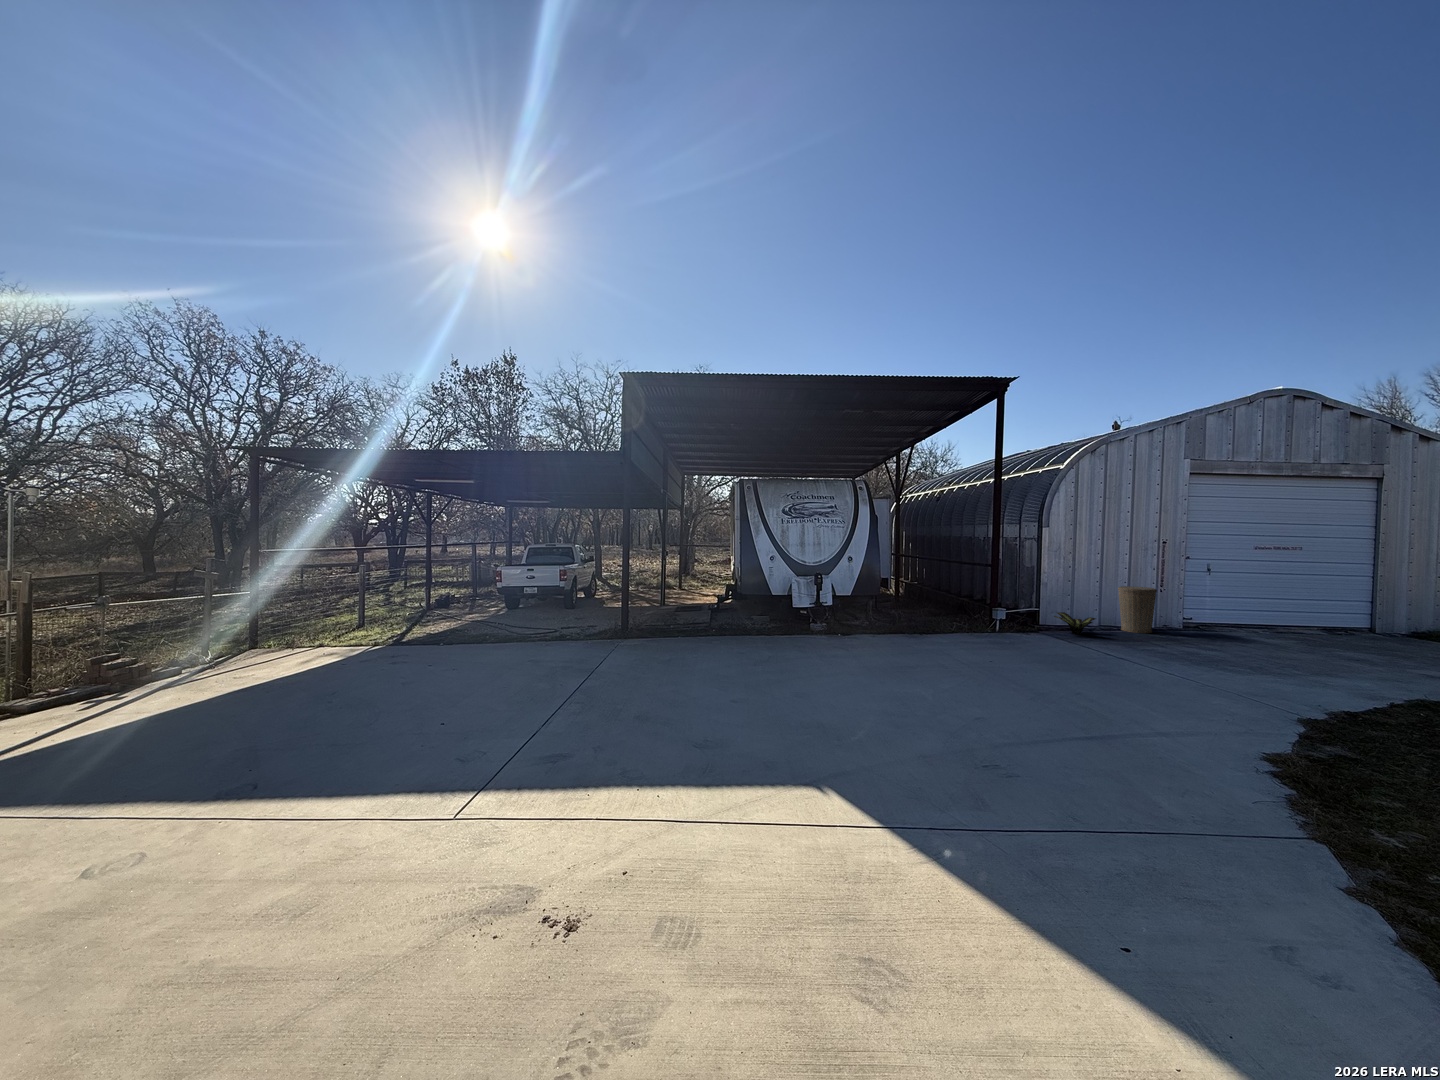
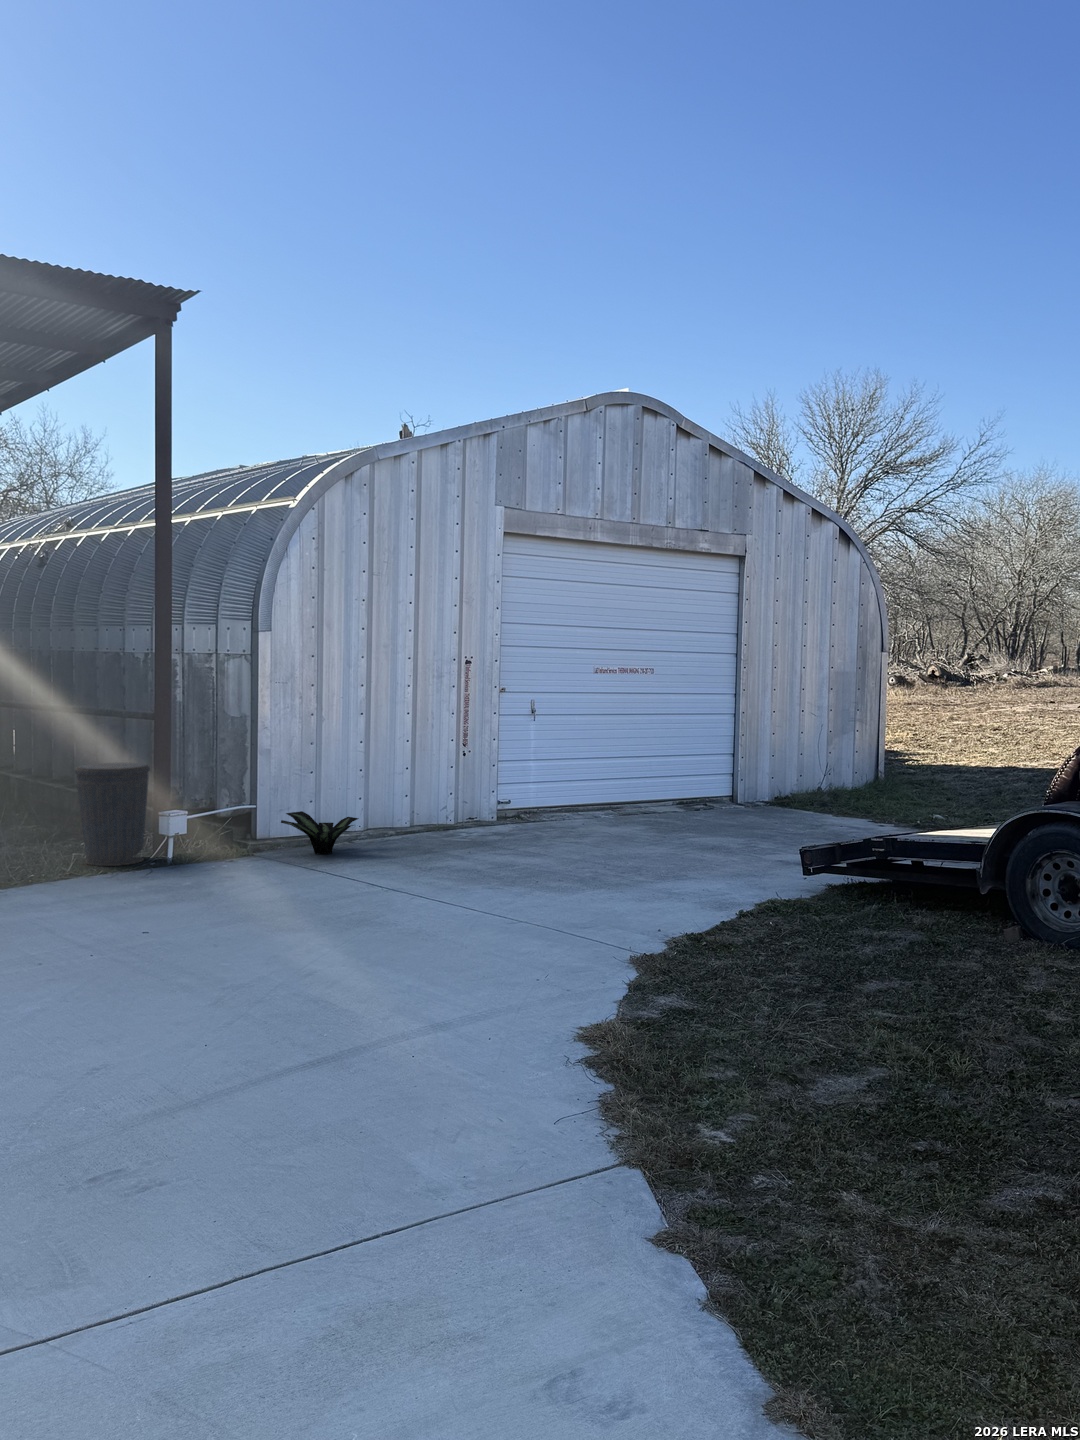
trash can: present [1118,586,1157,633] -> present [75,763,150,866]

